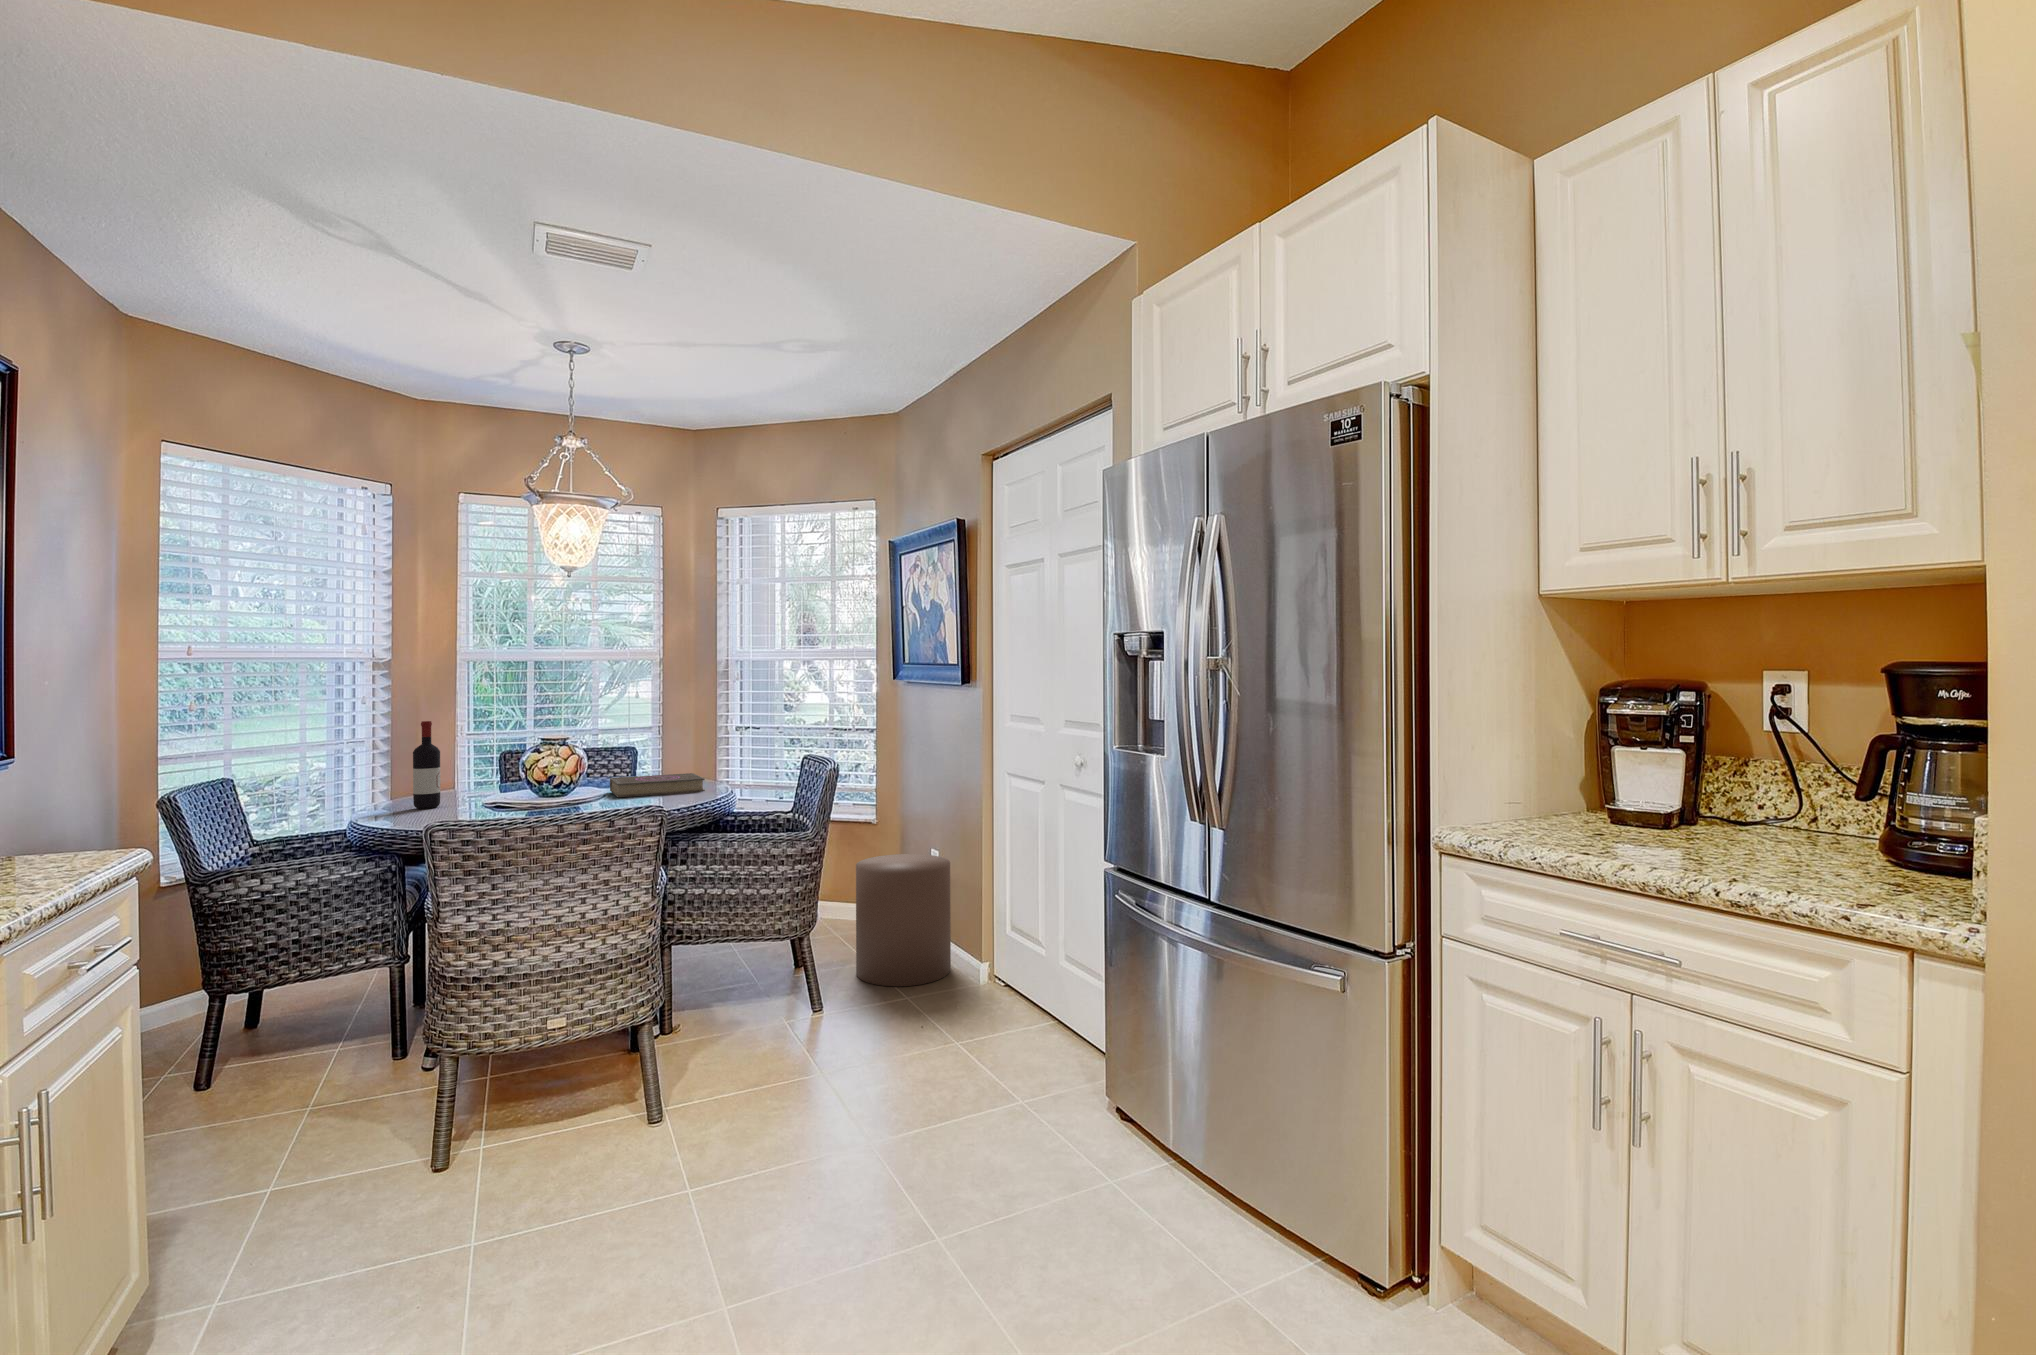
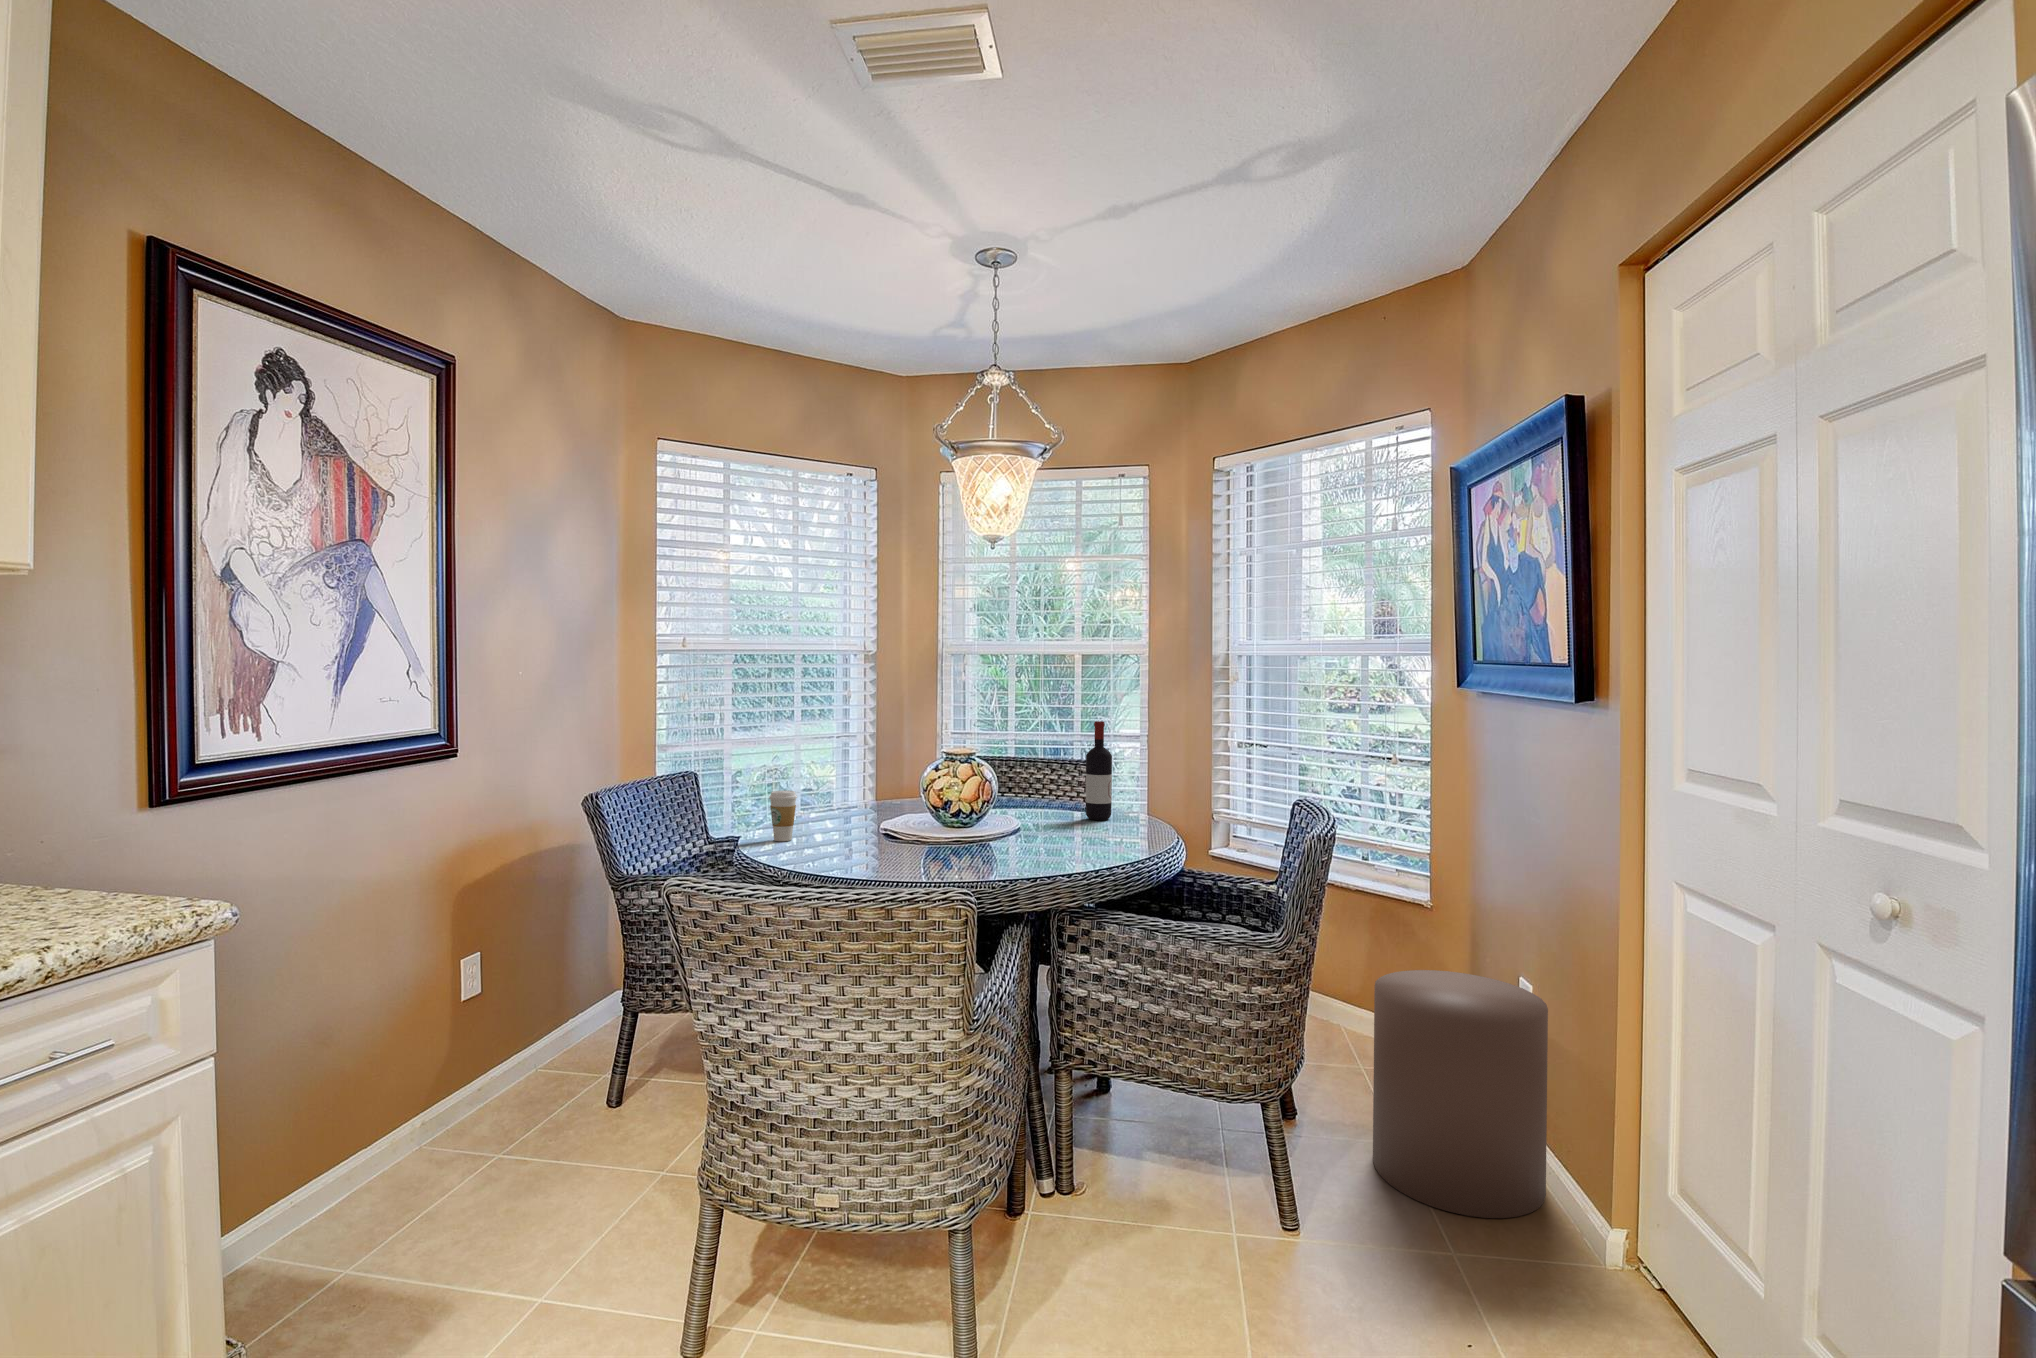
wine bottle: present [413,721,440,809] -> present [1086,721,1112,820]
book: present [610,773,705,797] -> none [1024,810,1140,843]
coffee cup: none [387,775,414,817] -> present [769,790,797,841]

